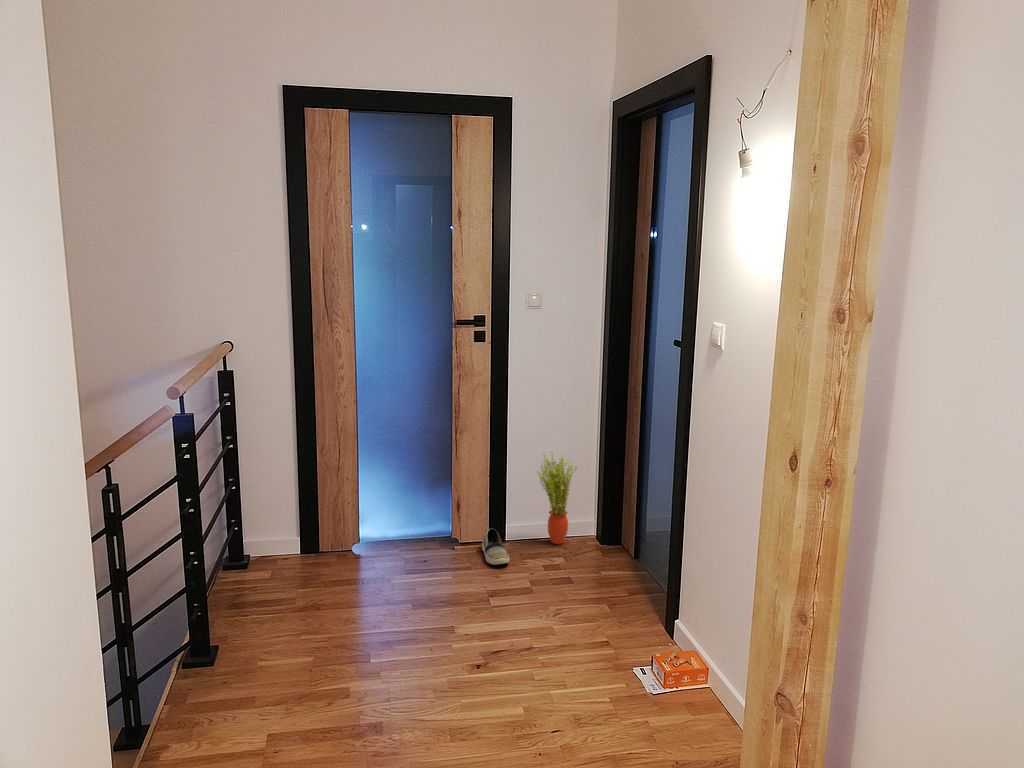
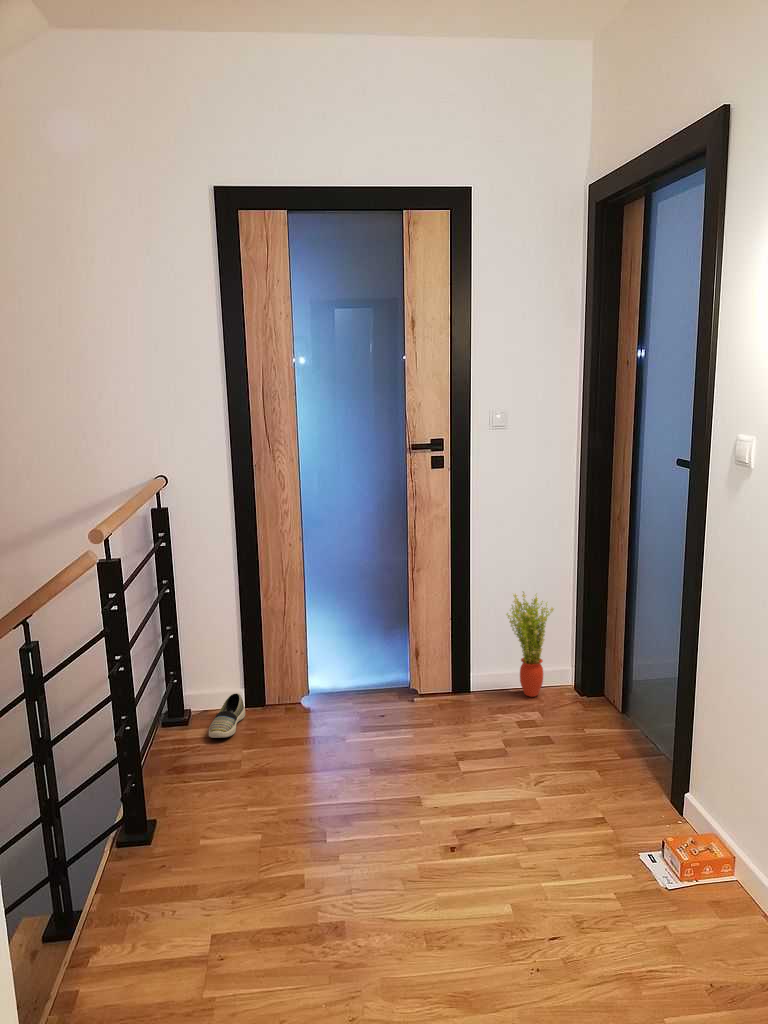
shoe: present [482,529,509,565] -> present [209,693,245,738]

